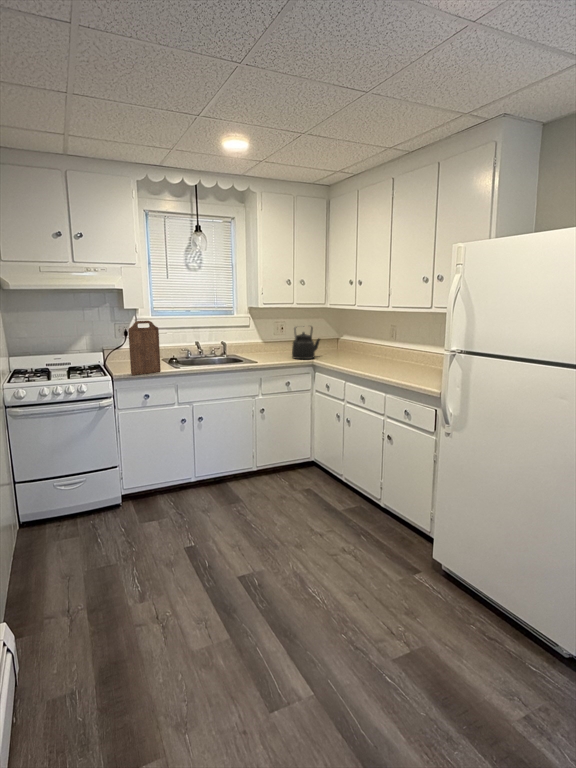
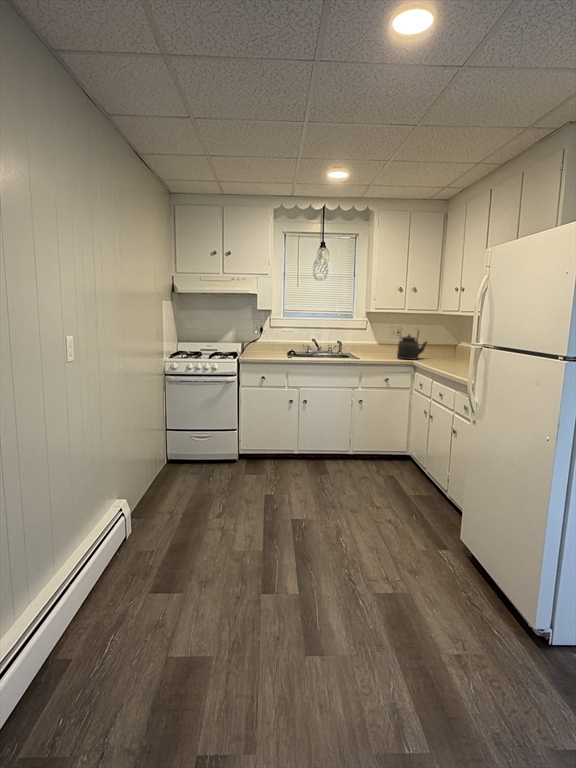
cutting board: present [128,321,161,375] -> none [252,318,276,360]

